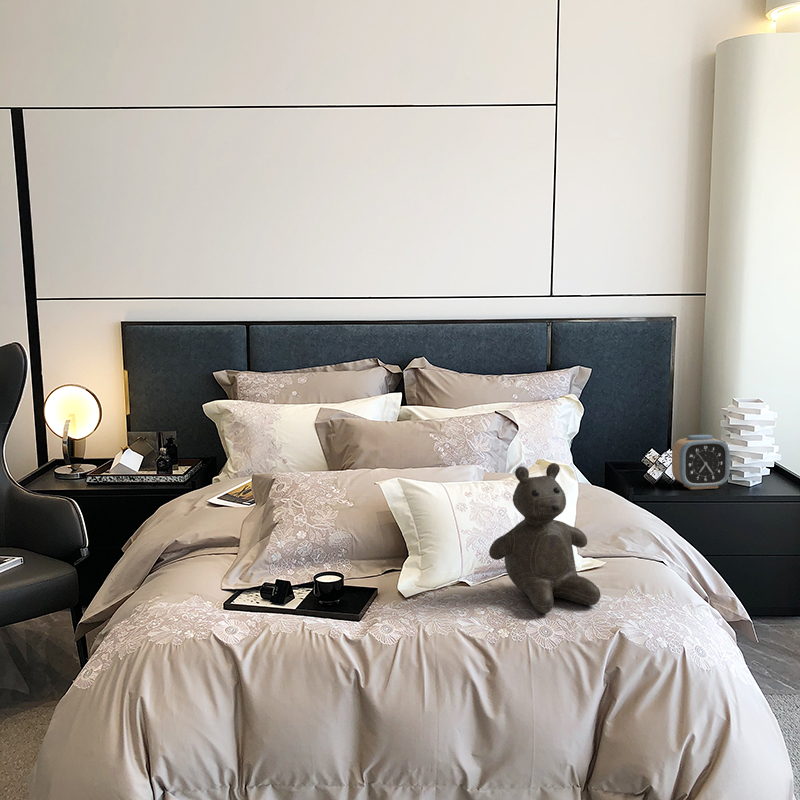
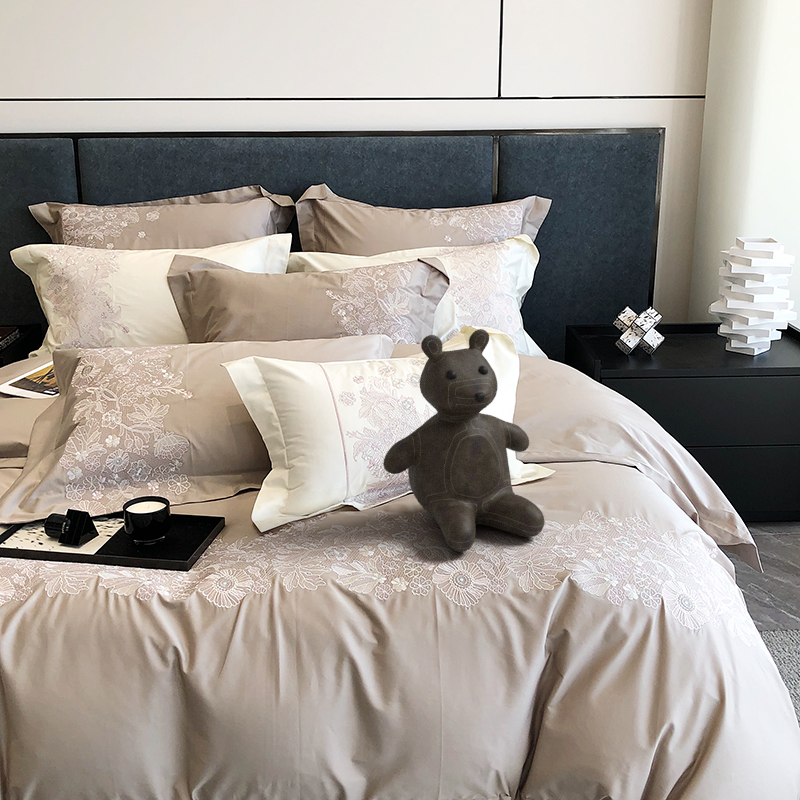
alarm clock: present [672,435,730,489] -> none [654,288,731,361]

